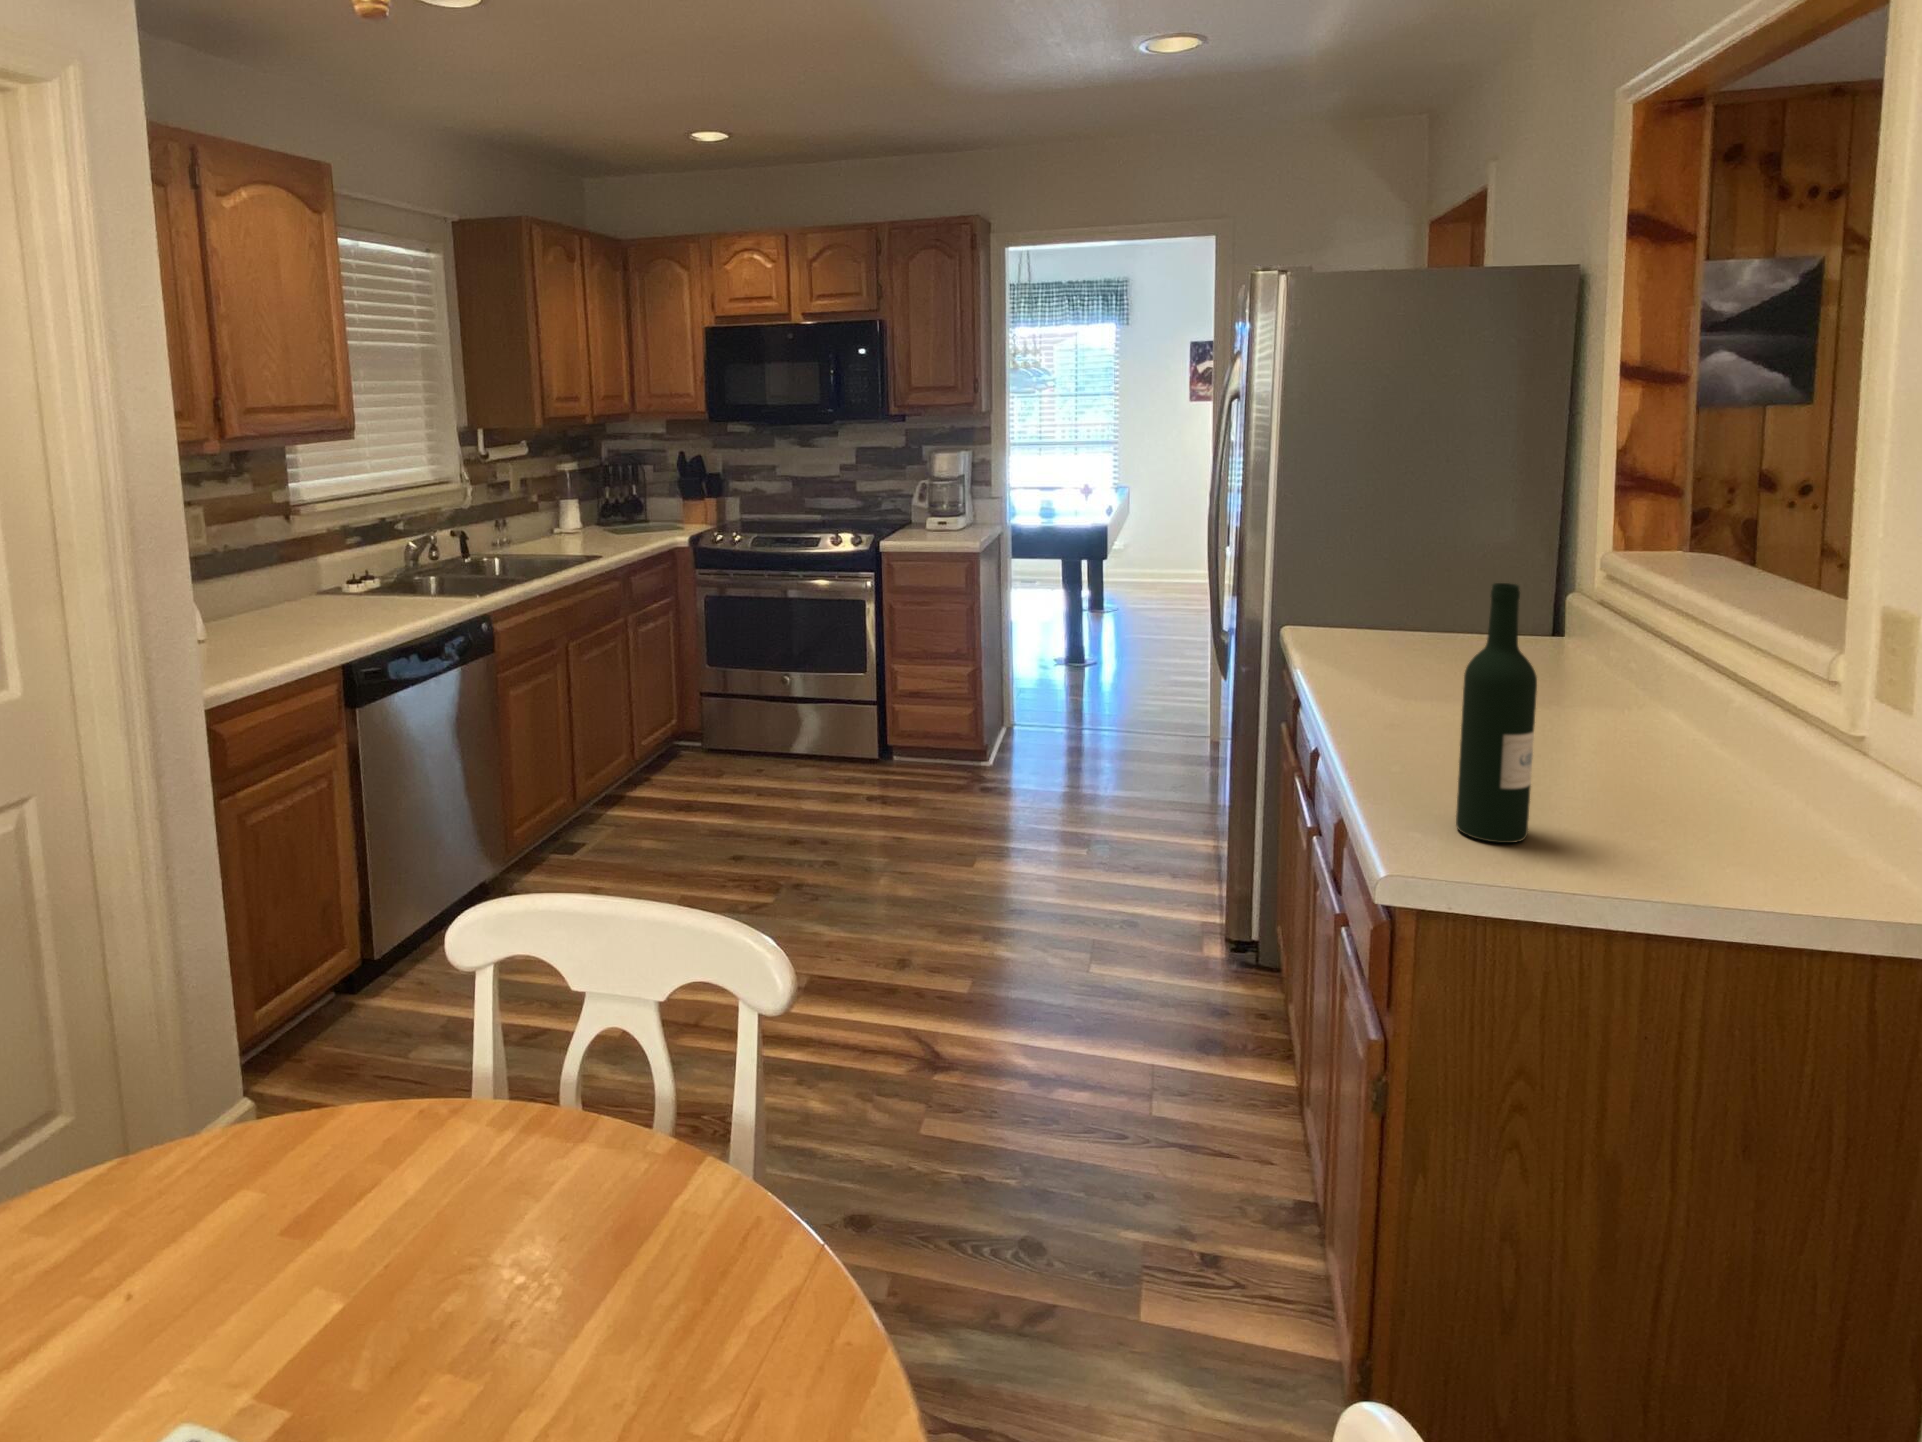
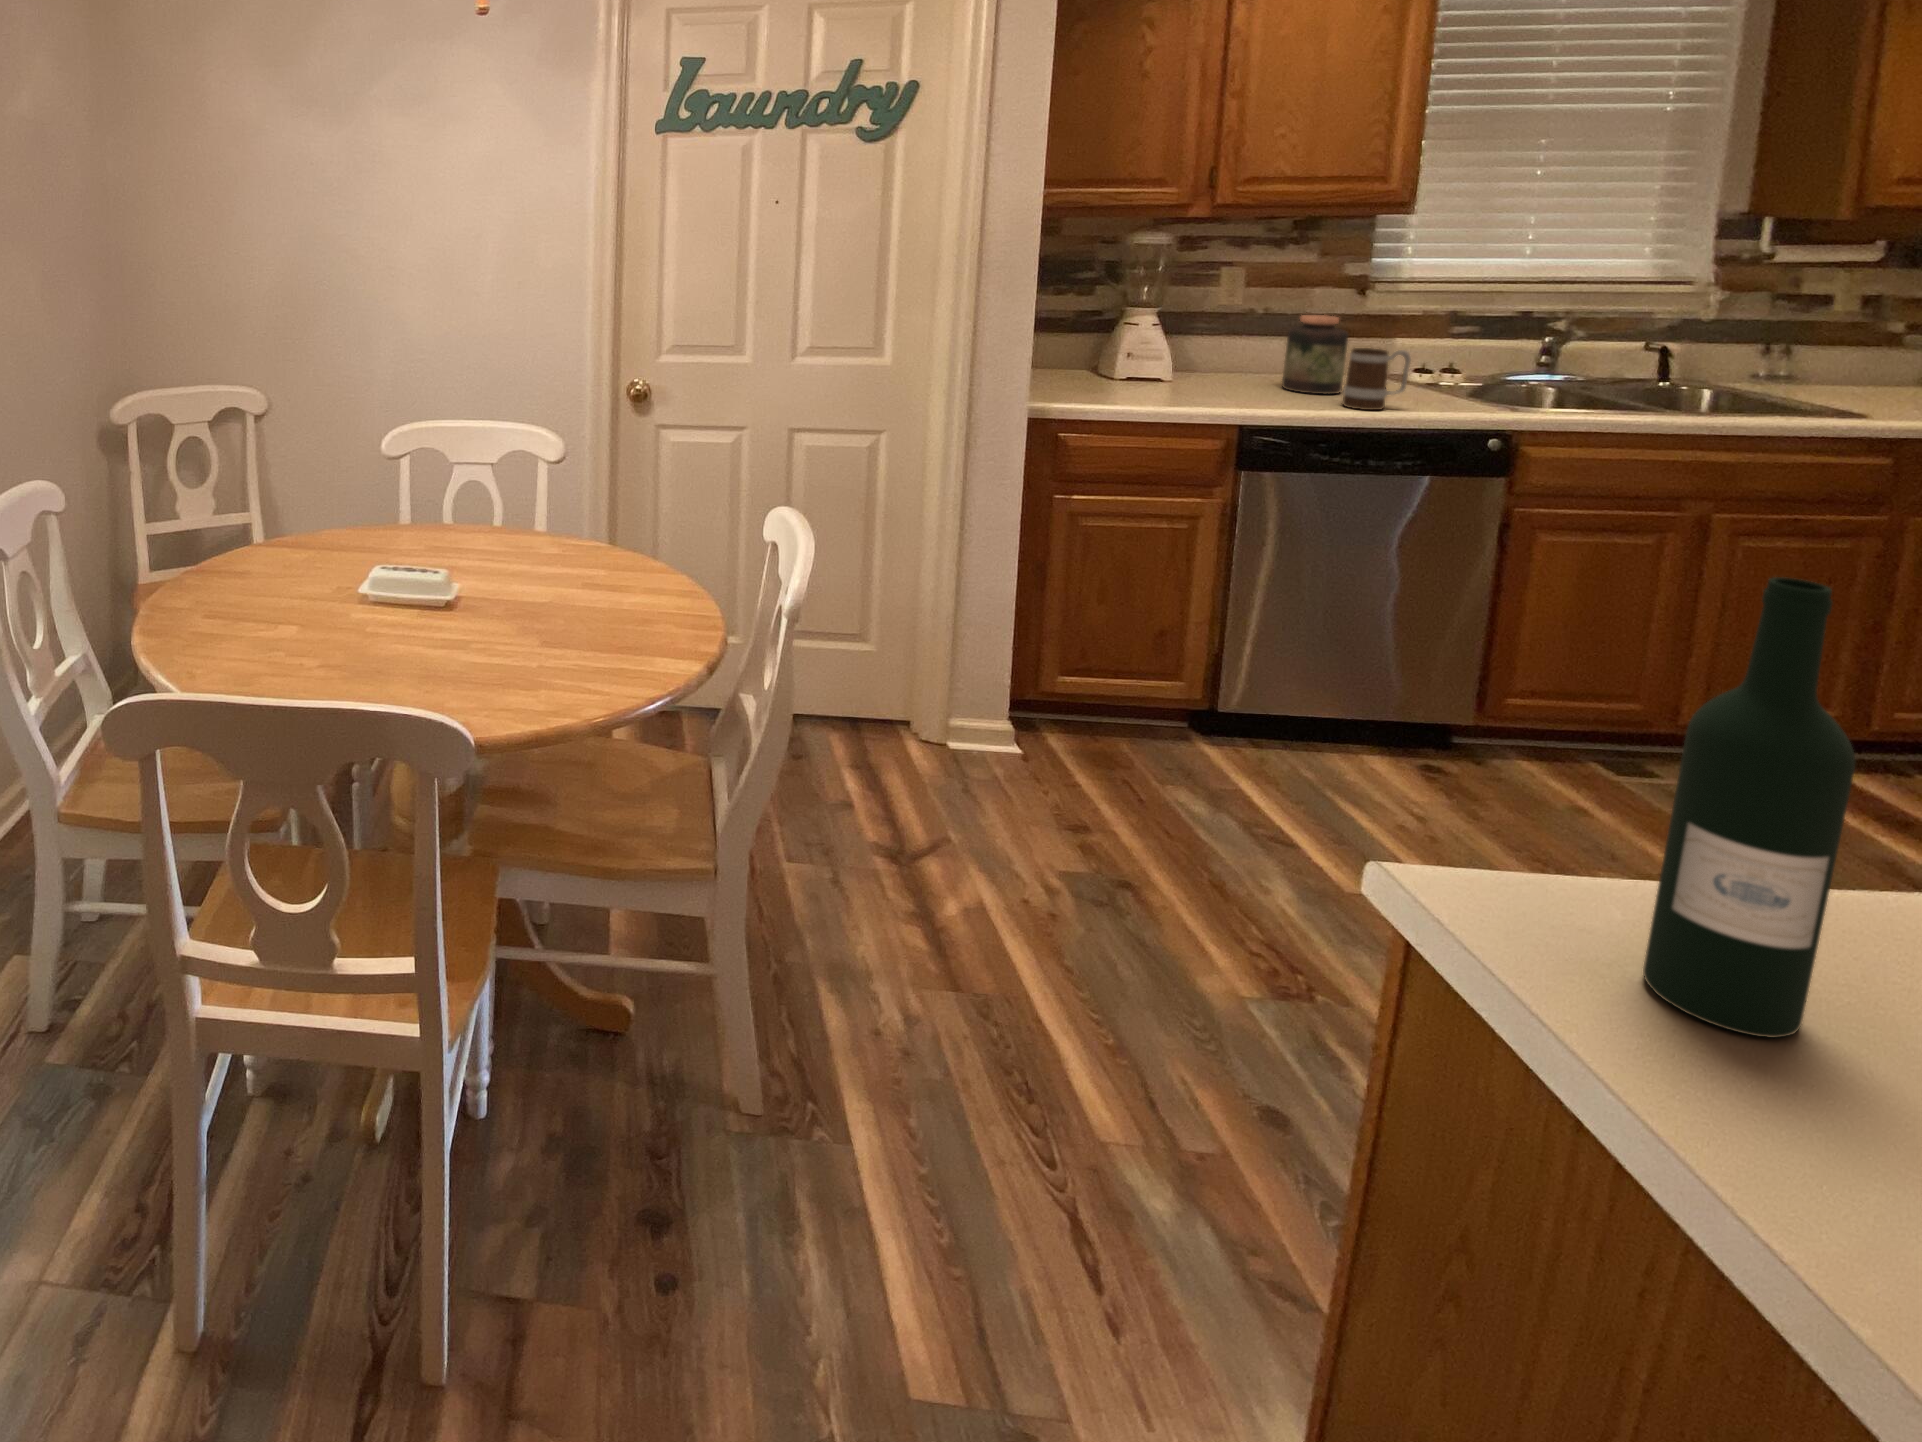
jar: none [285,537,341,615] -> present [1282,315,1348,394]
mug: none [366,557,411,617] -> present [1343,348,1411,410]

